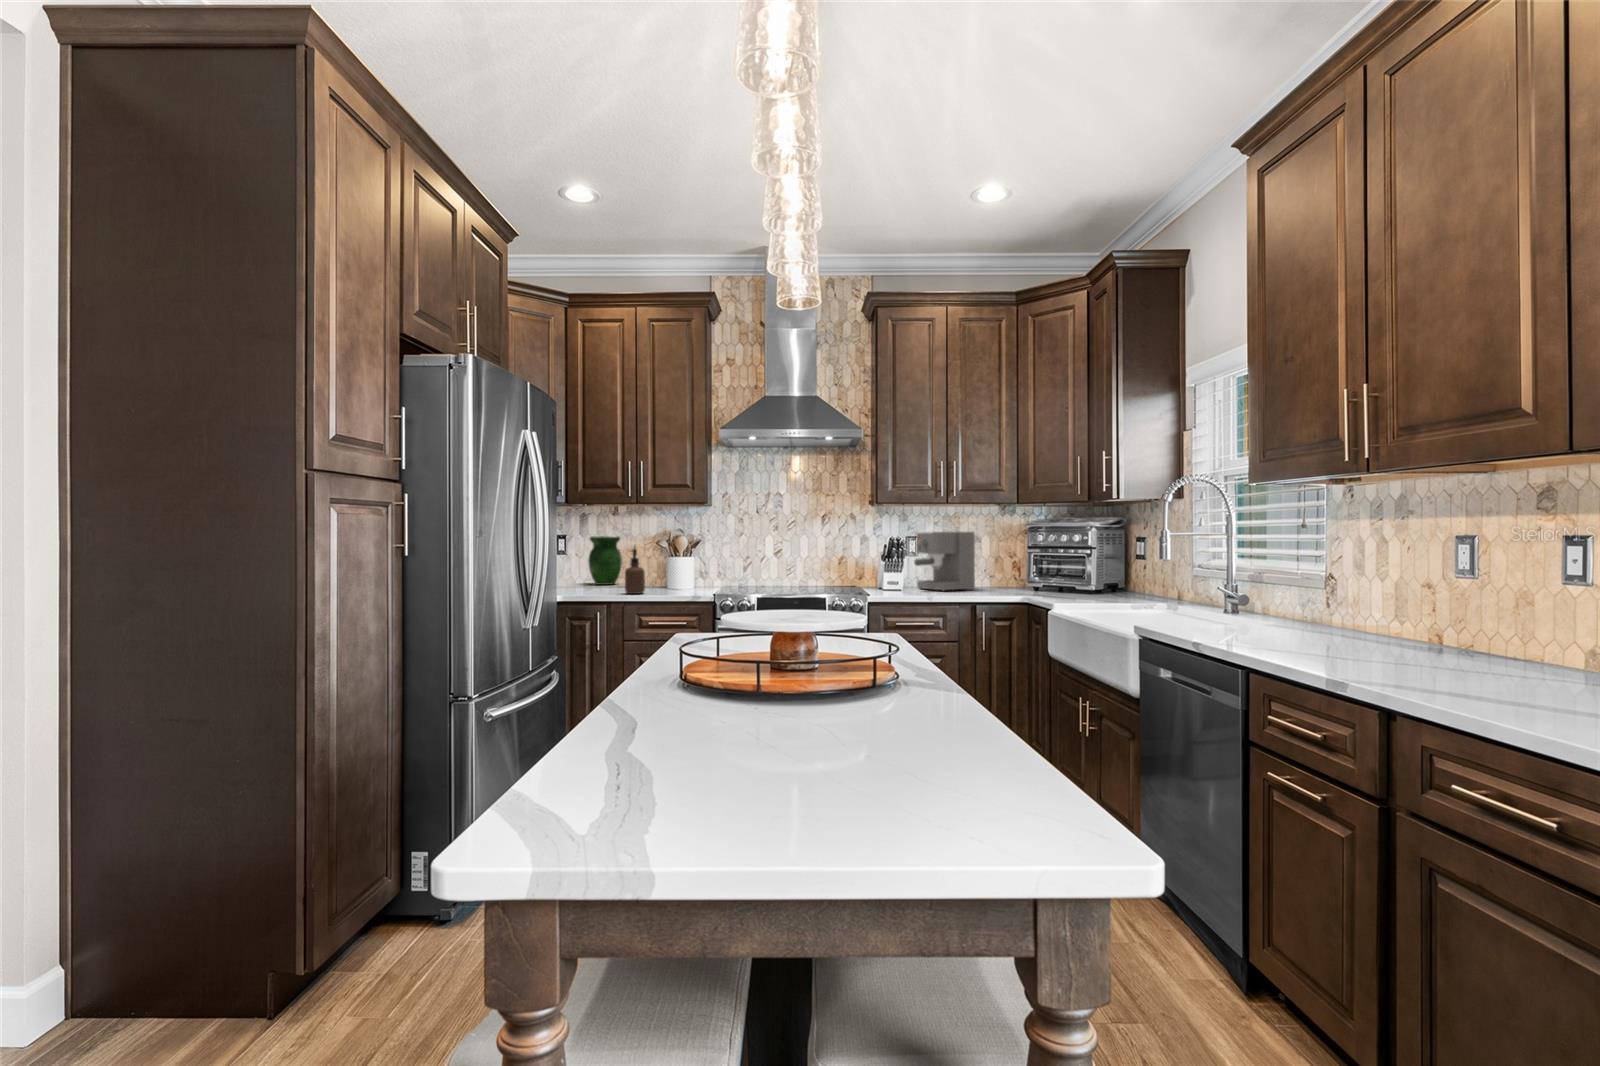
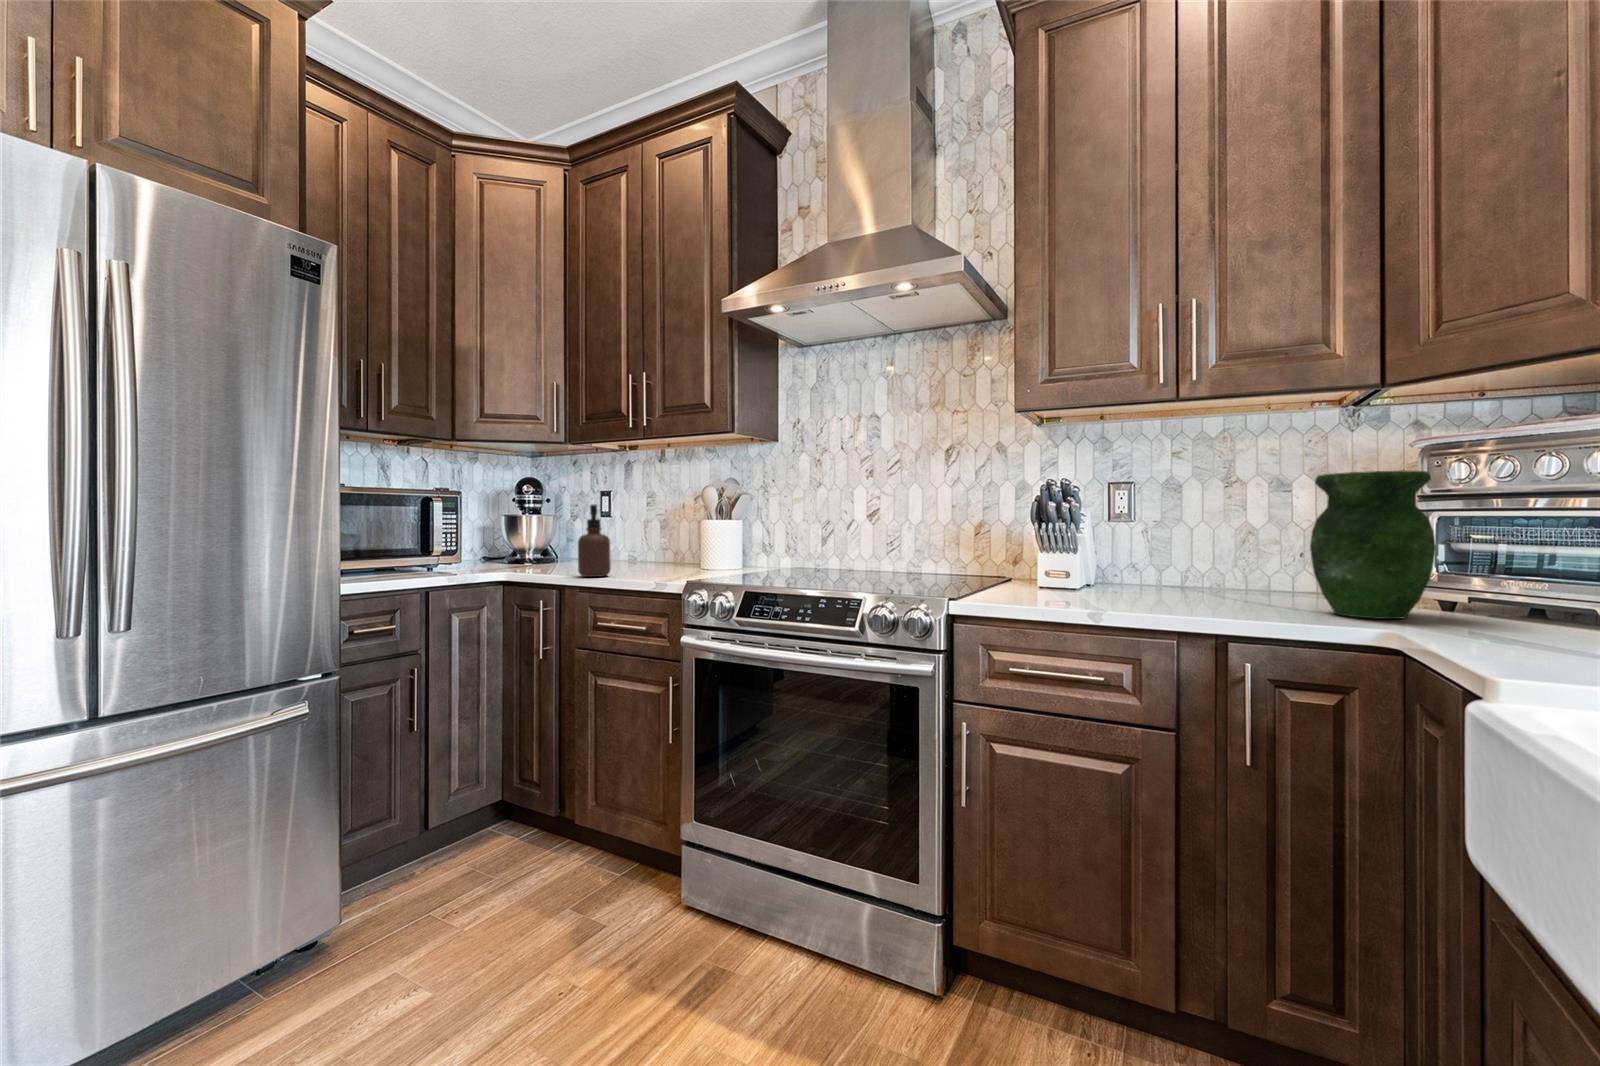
coffee maker: present [914,532,975,591] -> none [1088,460,1253,598]
vase: present [588,536,622,585] -> present [1310,471,1436,619]

